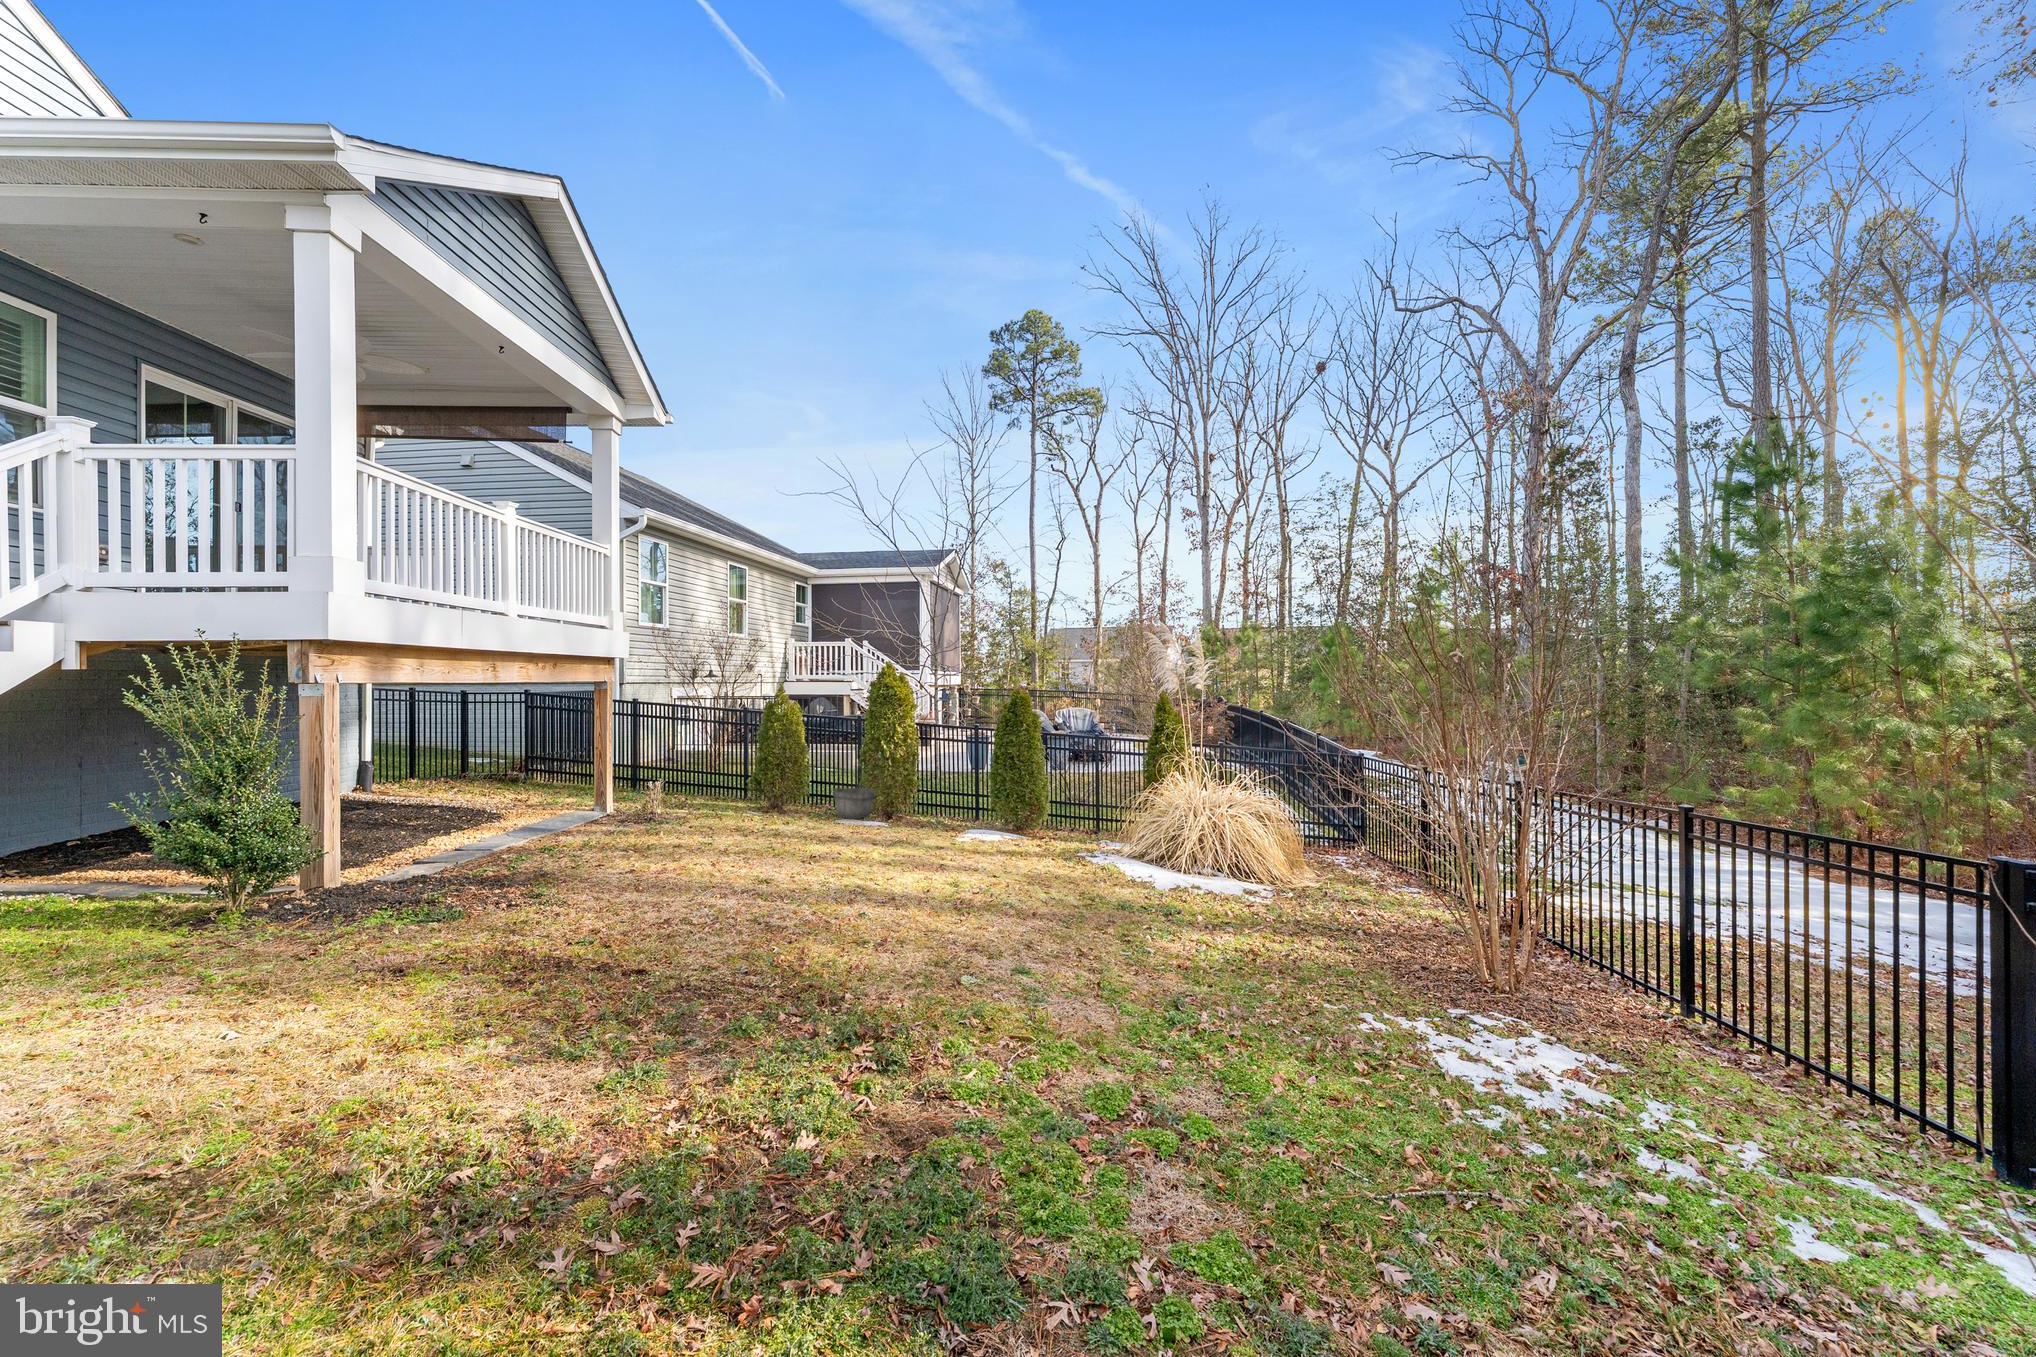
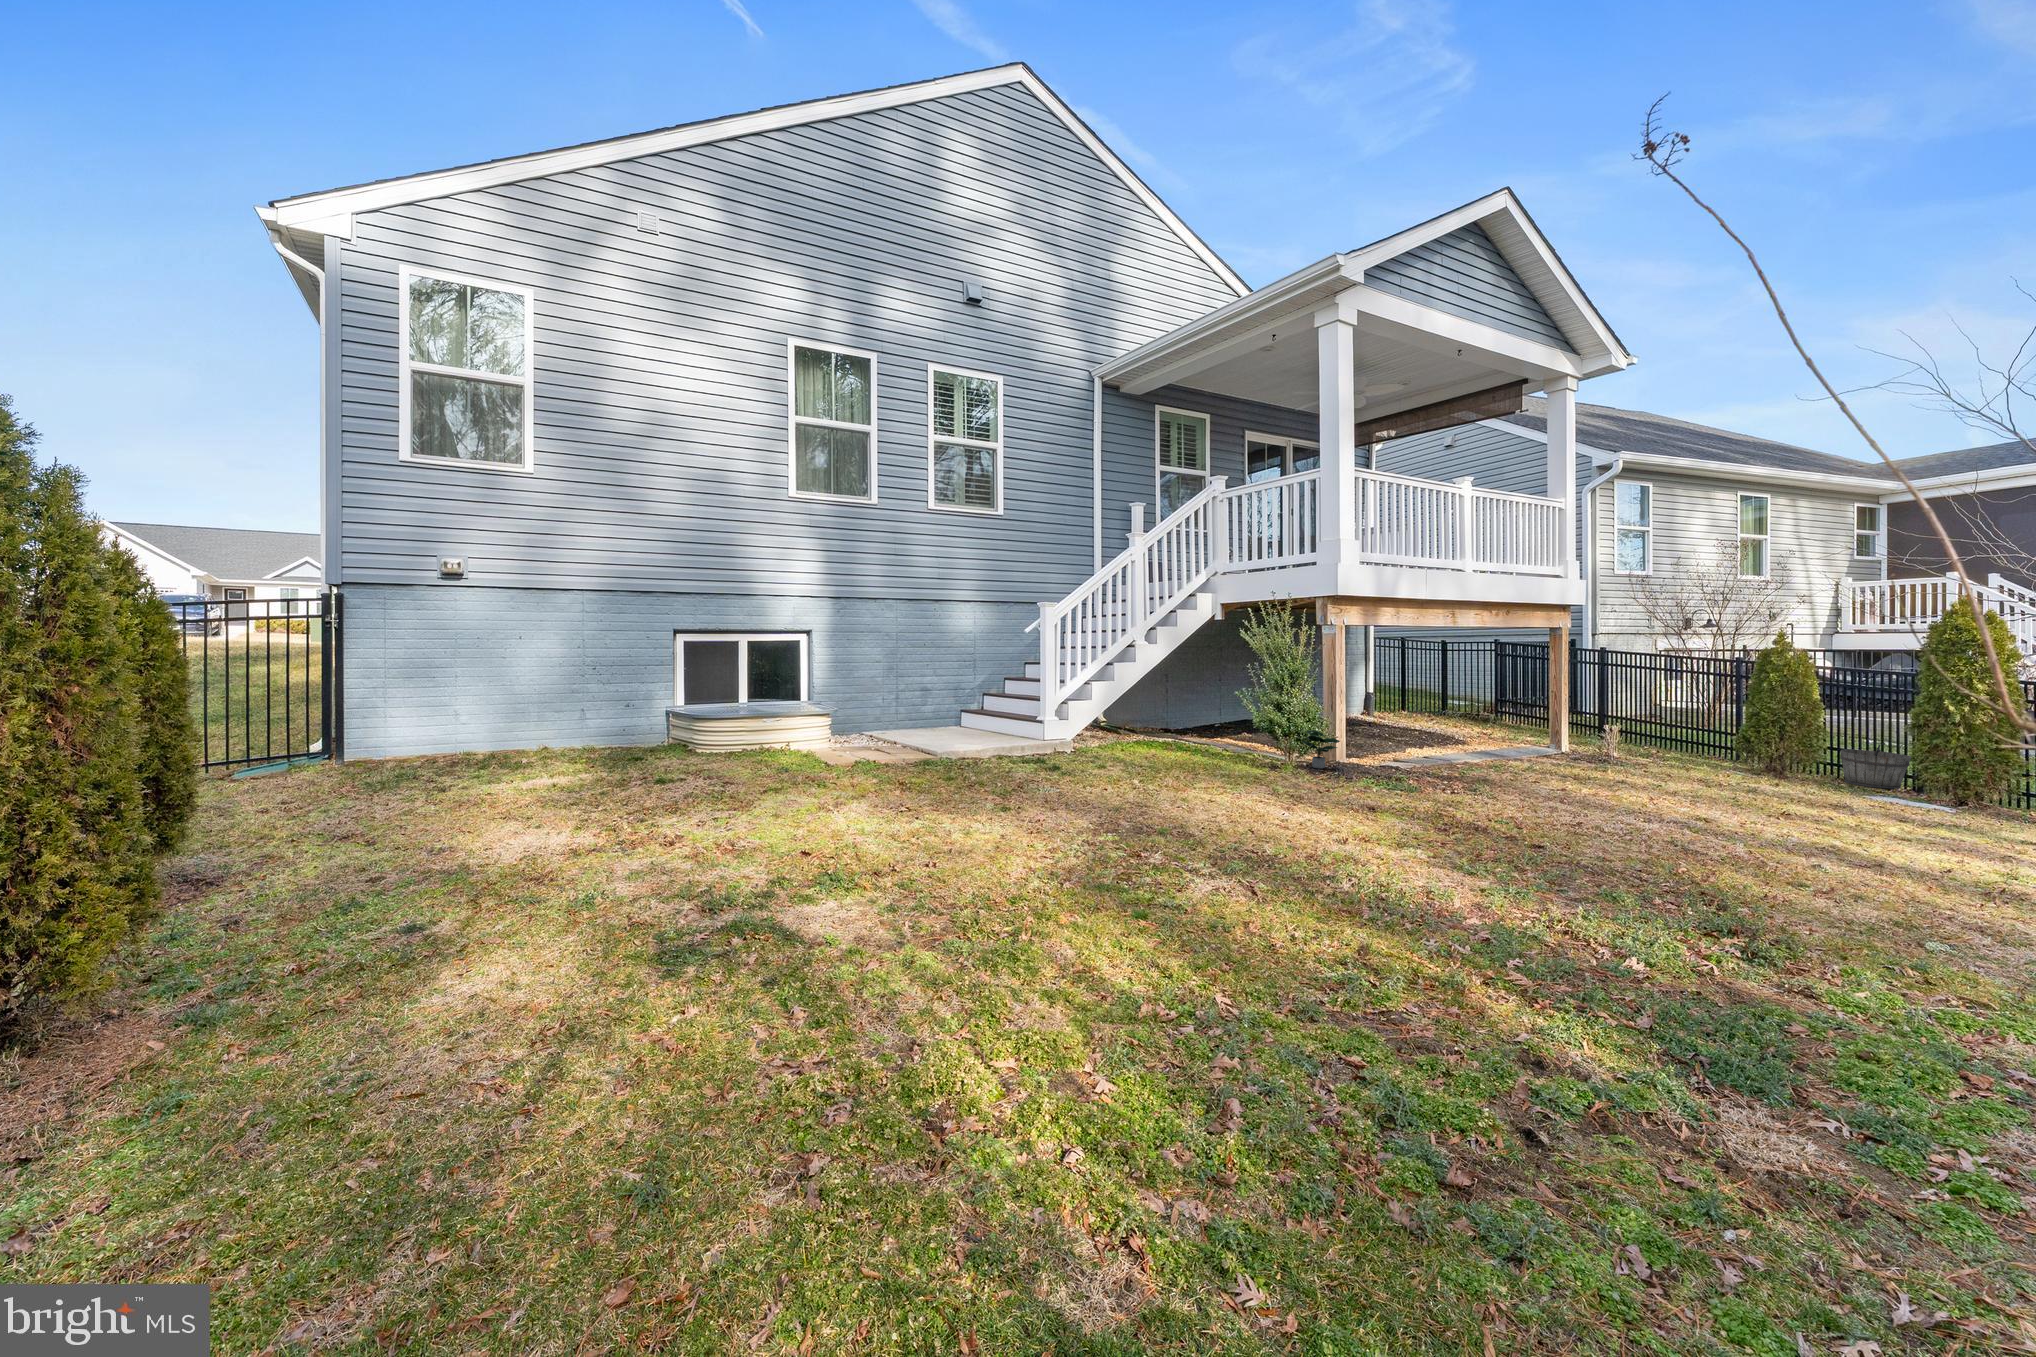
potted plant: none [260,844,331,904] -> present [1303,730,1340,769]

